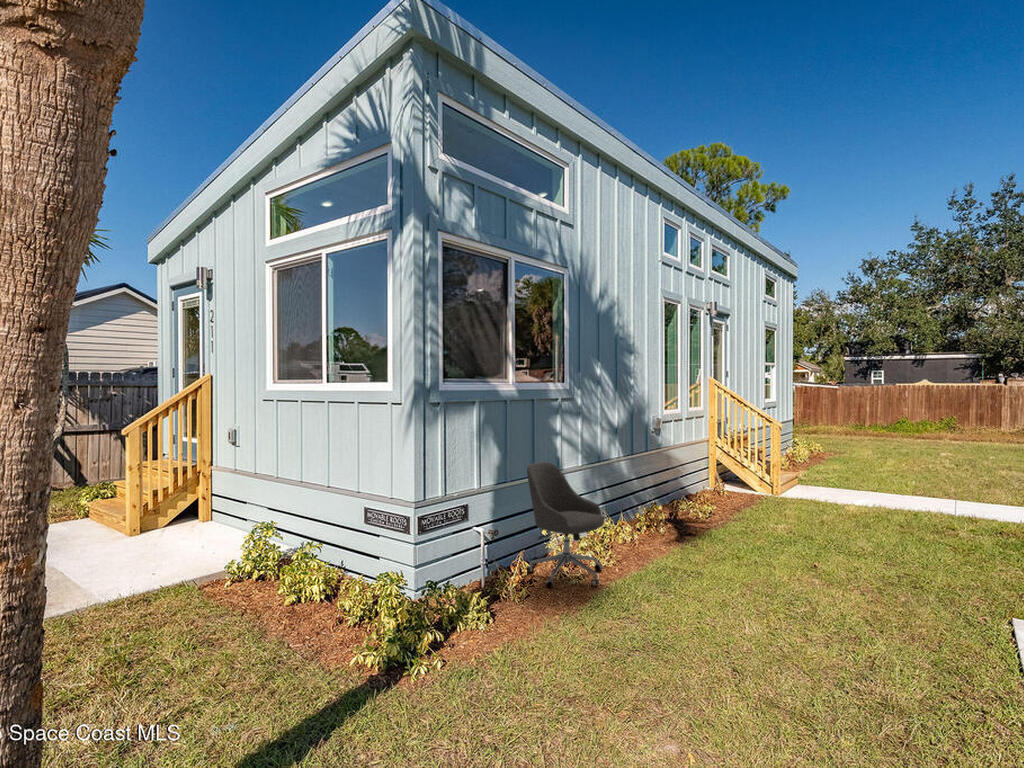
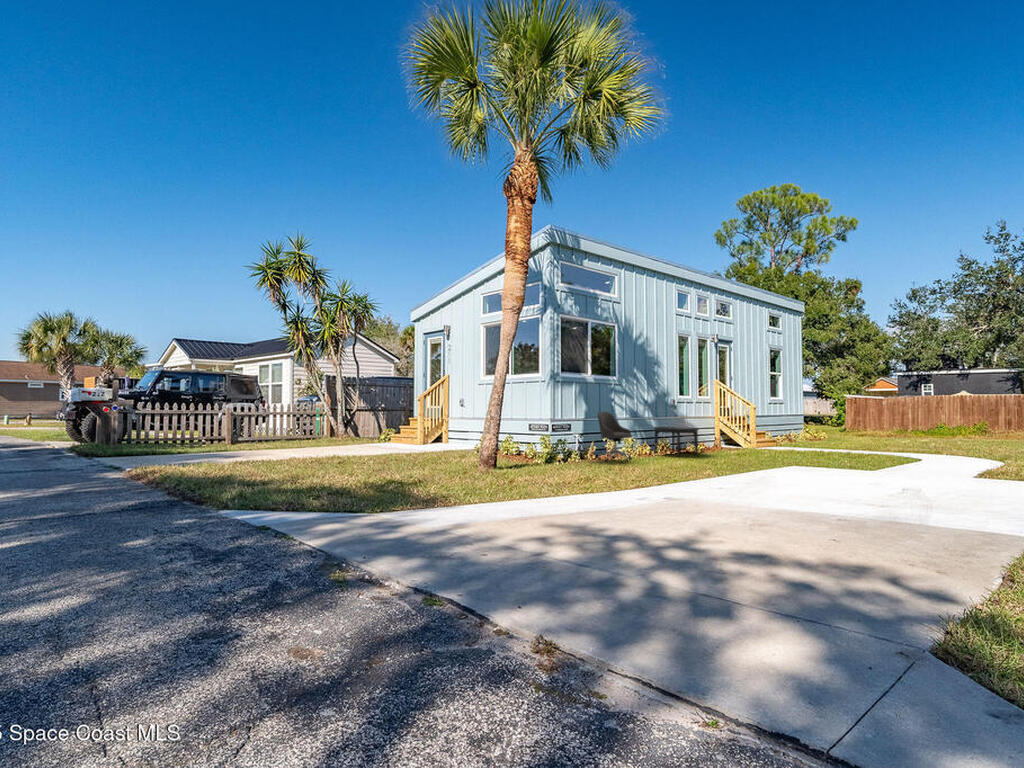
round table: none [628,472,721,543] -> present [653,427,699,456]

